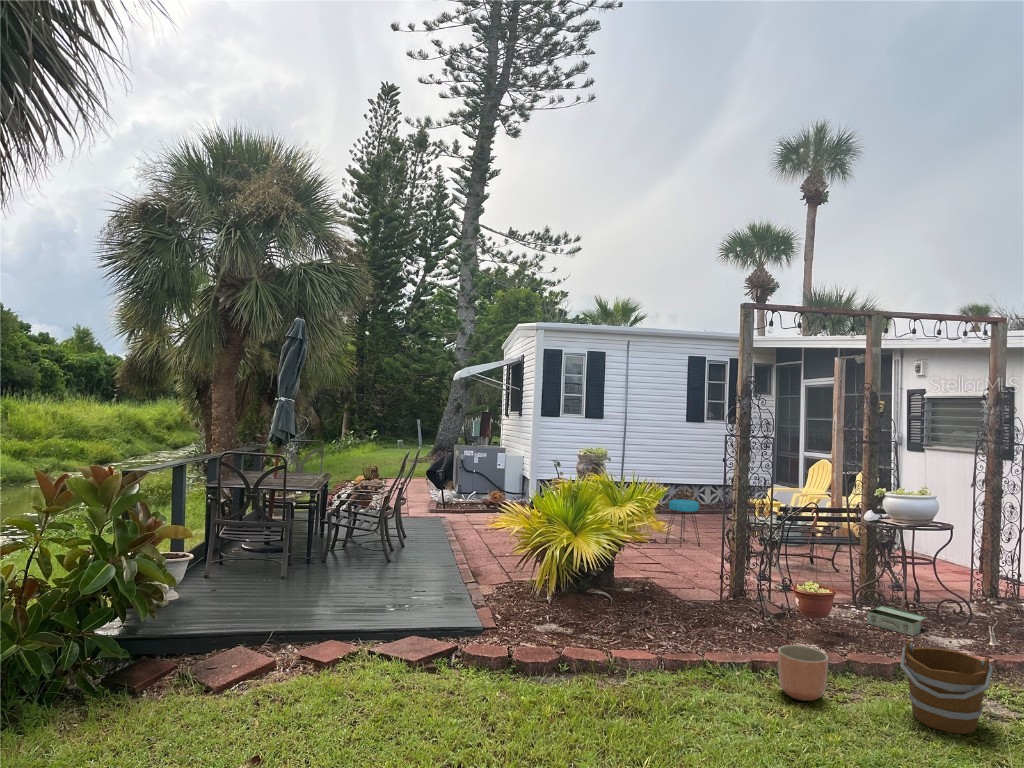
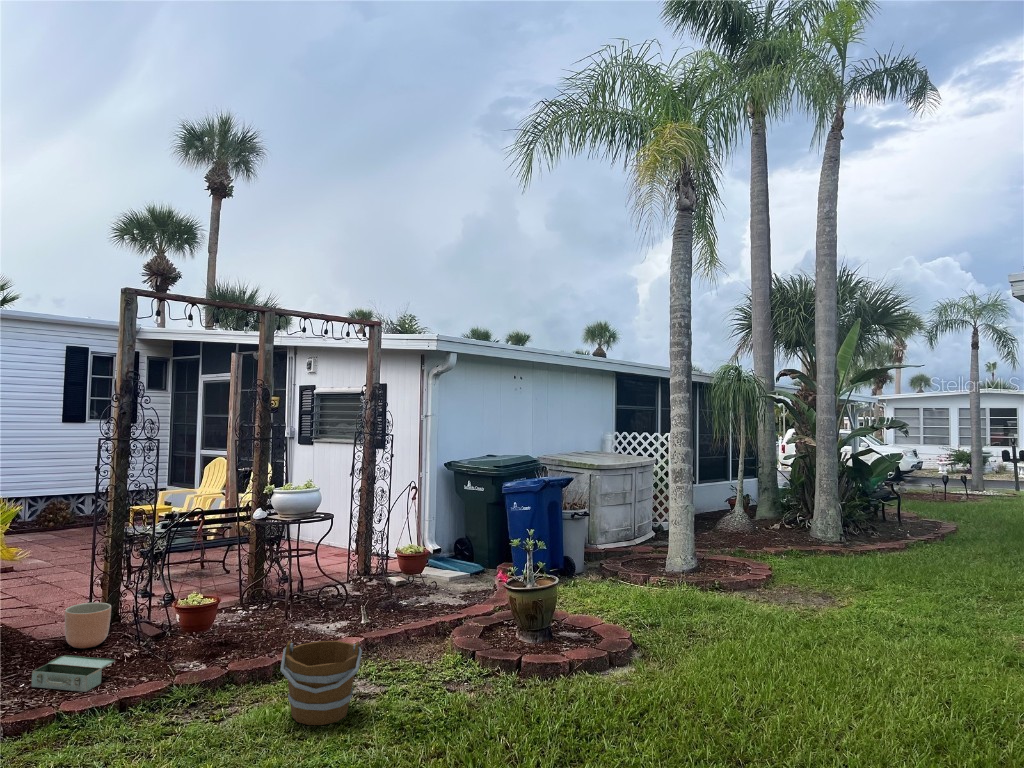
stool: present [665,499,700,547] -> none [20,515,70,574]
toolbox: present [867,606,927,636] -> present [31,655,115,692]
planter: present [778,645,828,701] -> present [65,603,111,648]

